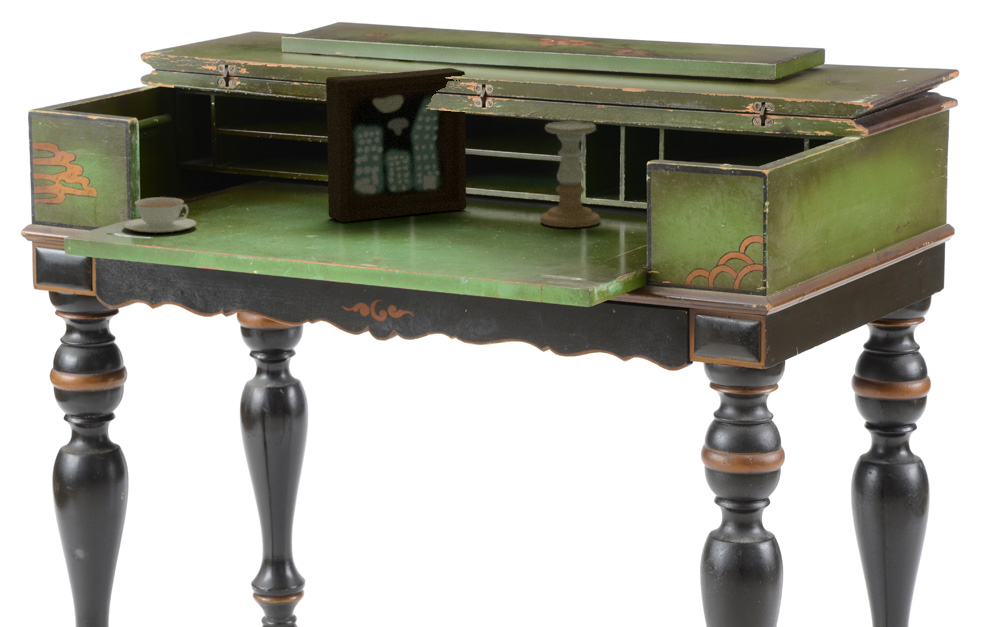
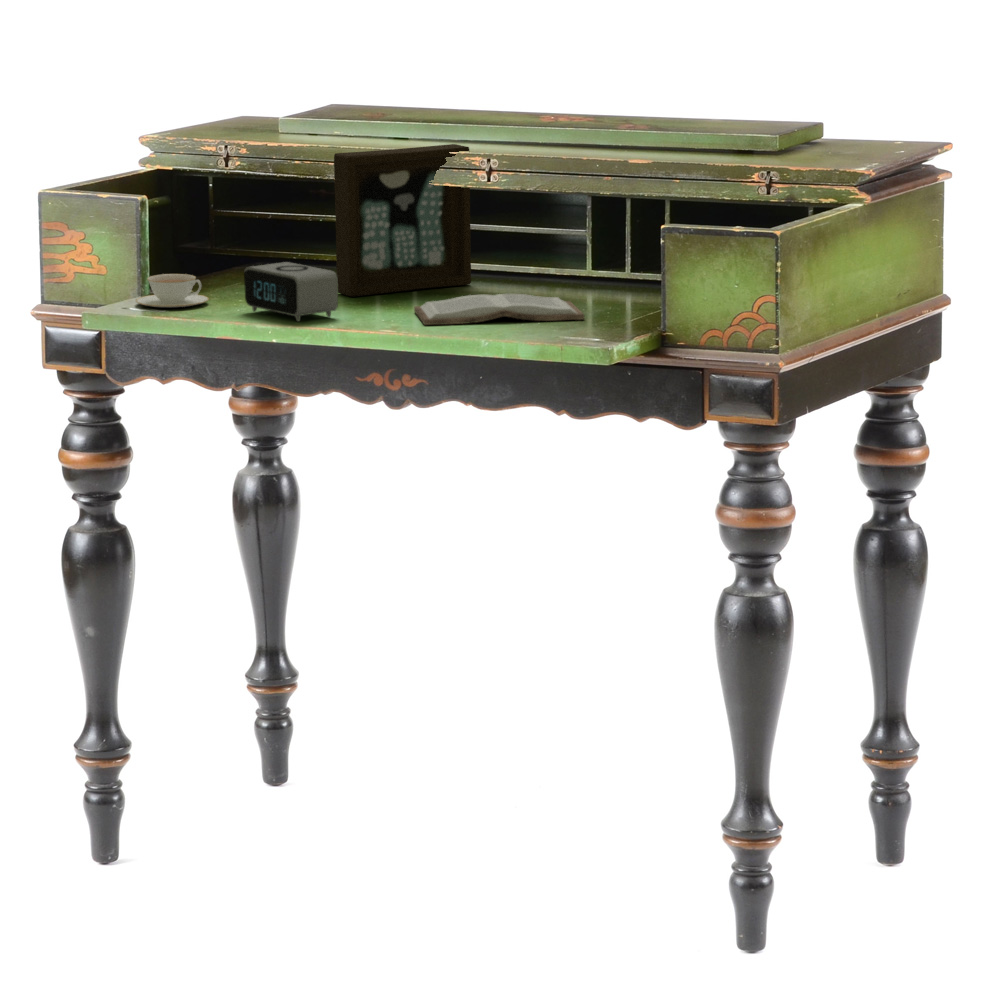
candle holder: present [540,121,600,228] -> none [547,195,606,298]
alarm clock: none [229,188,322,251] -> present [244,262,338,321]
book: none [401,224,572,257] -> present [414,294,584,325]

